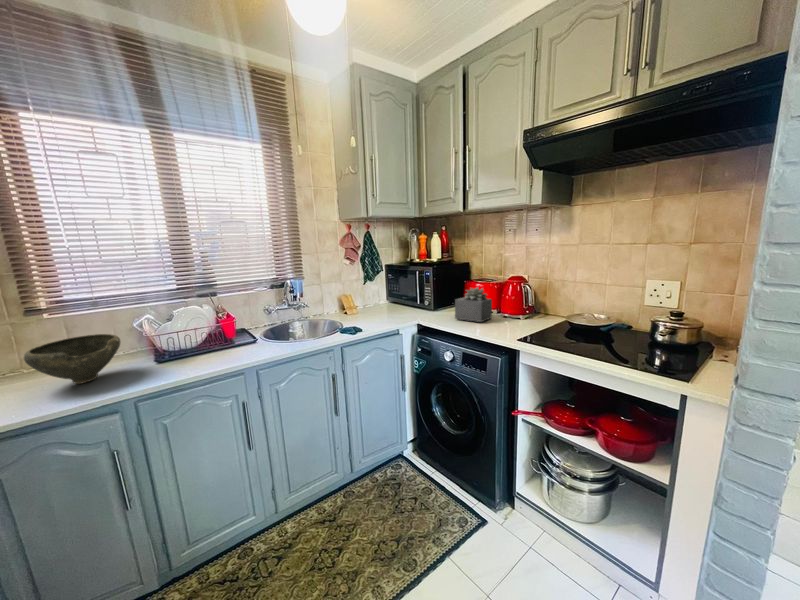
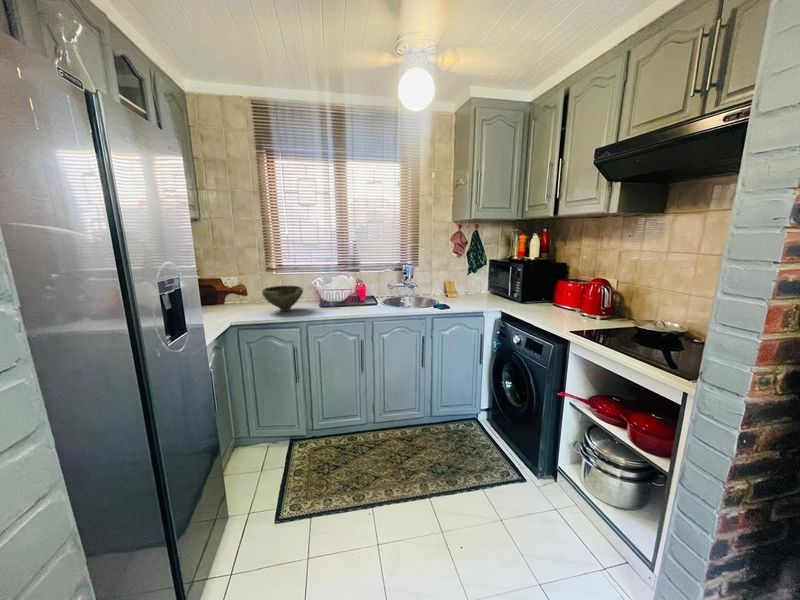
succulent plant: present [455,288,492,322] -> none [534,285,572,316]

